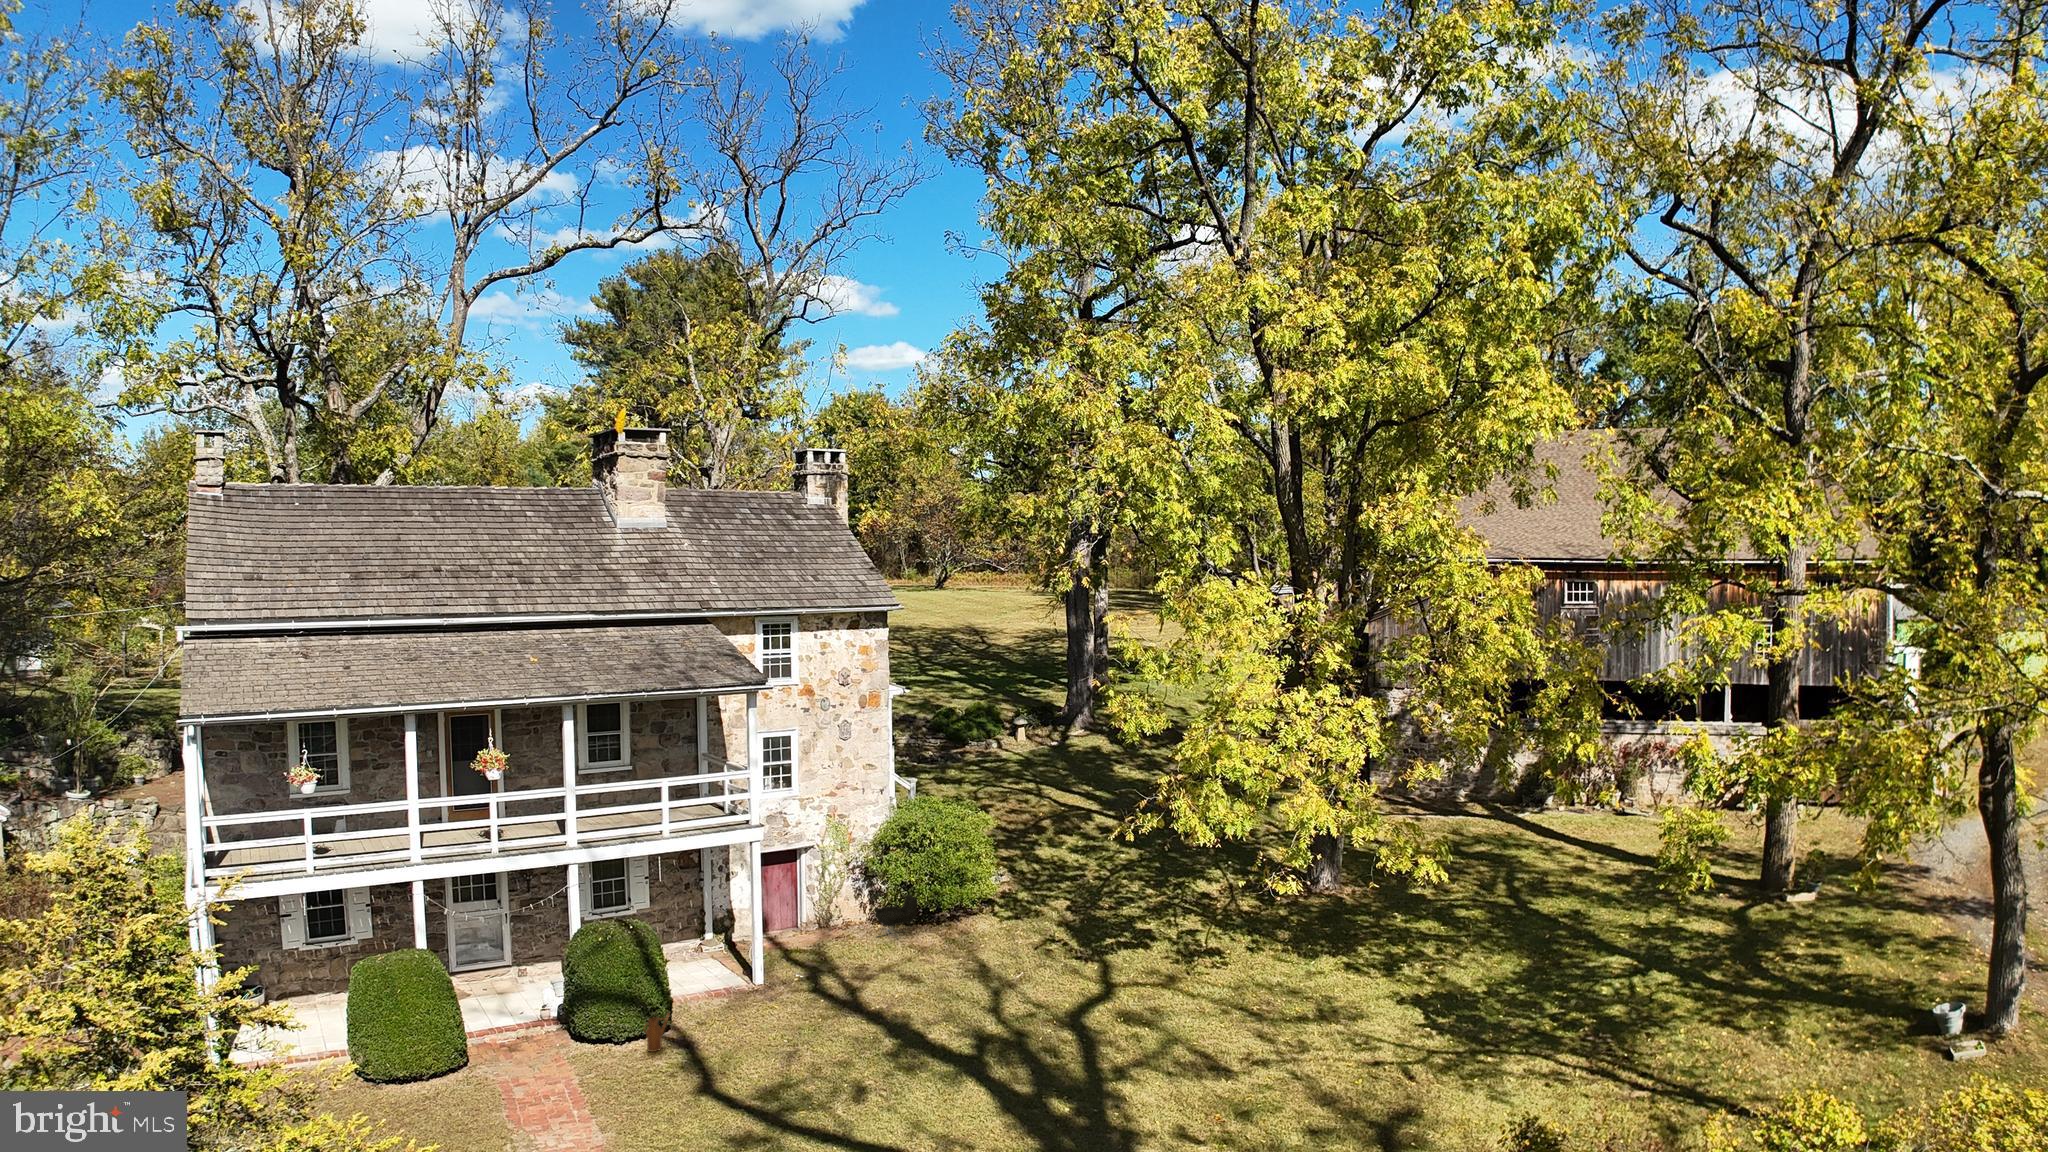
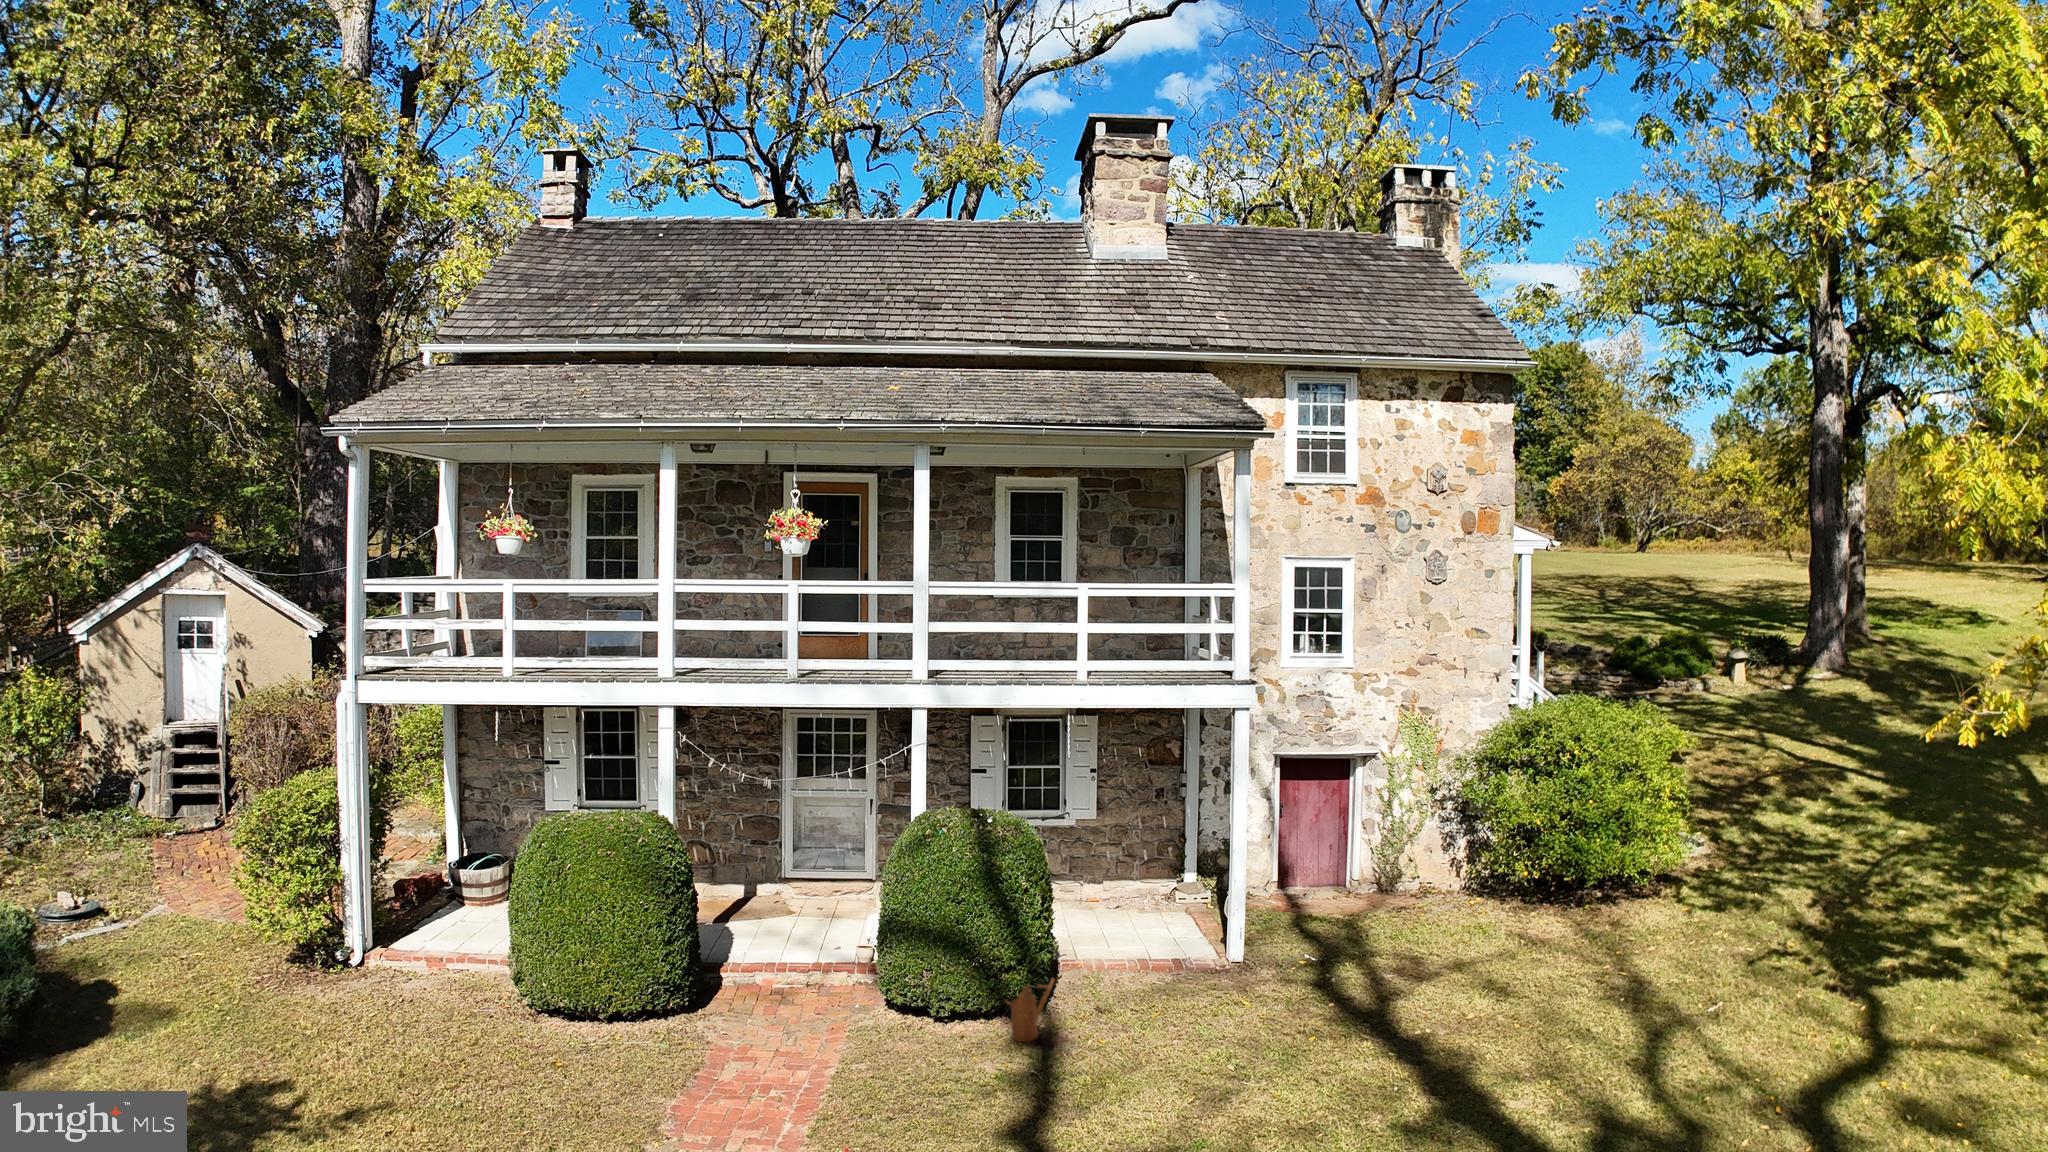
lounge chair: present [875,895,918,937] -> none [1473,856,1560,933]

